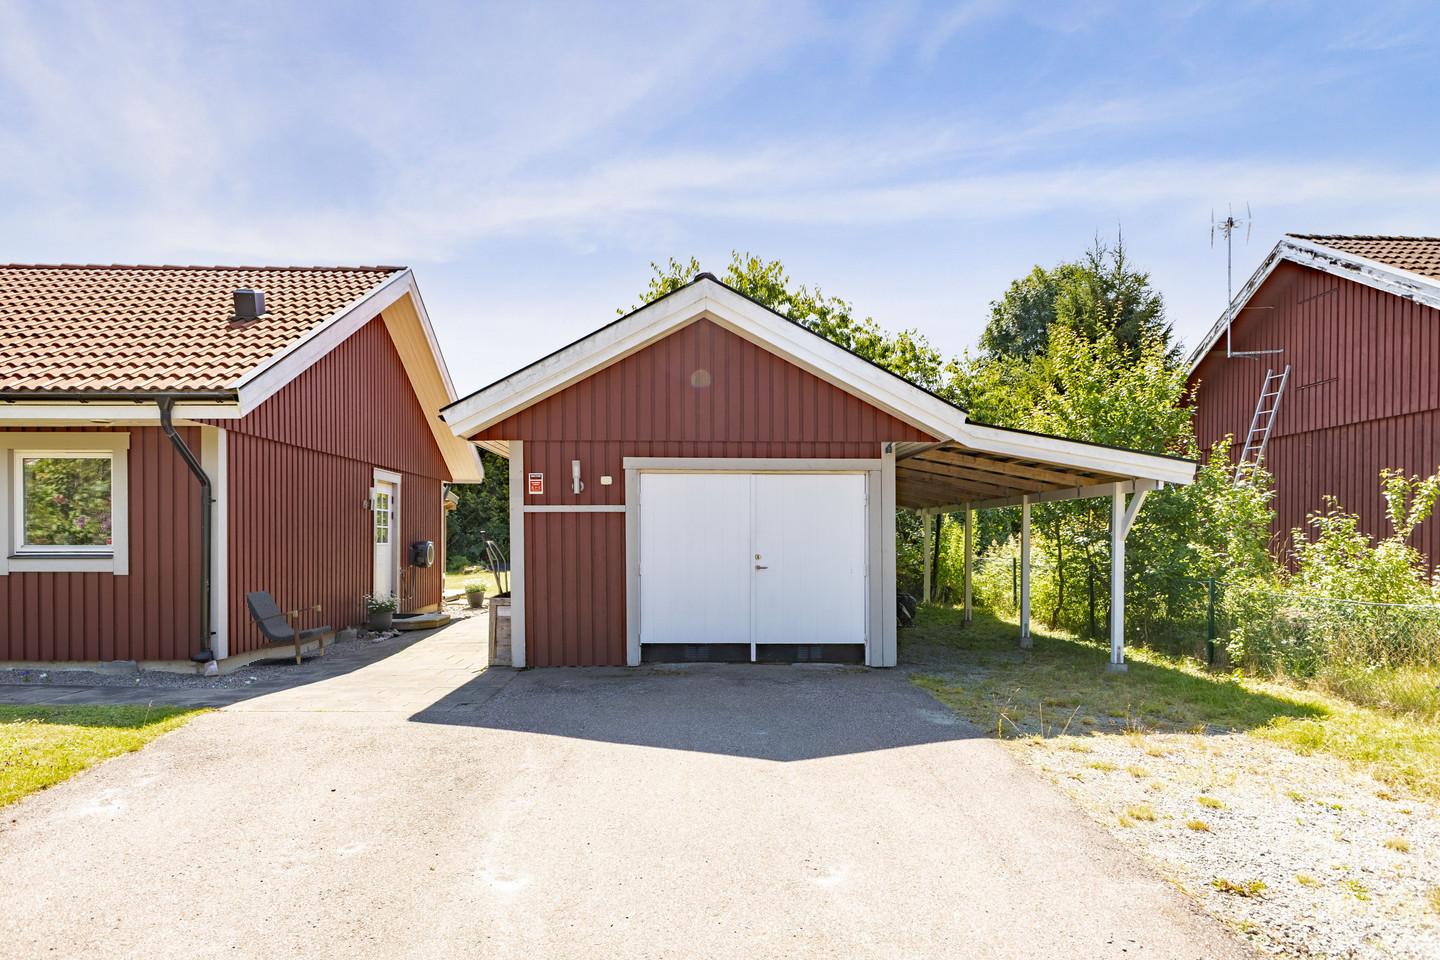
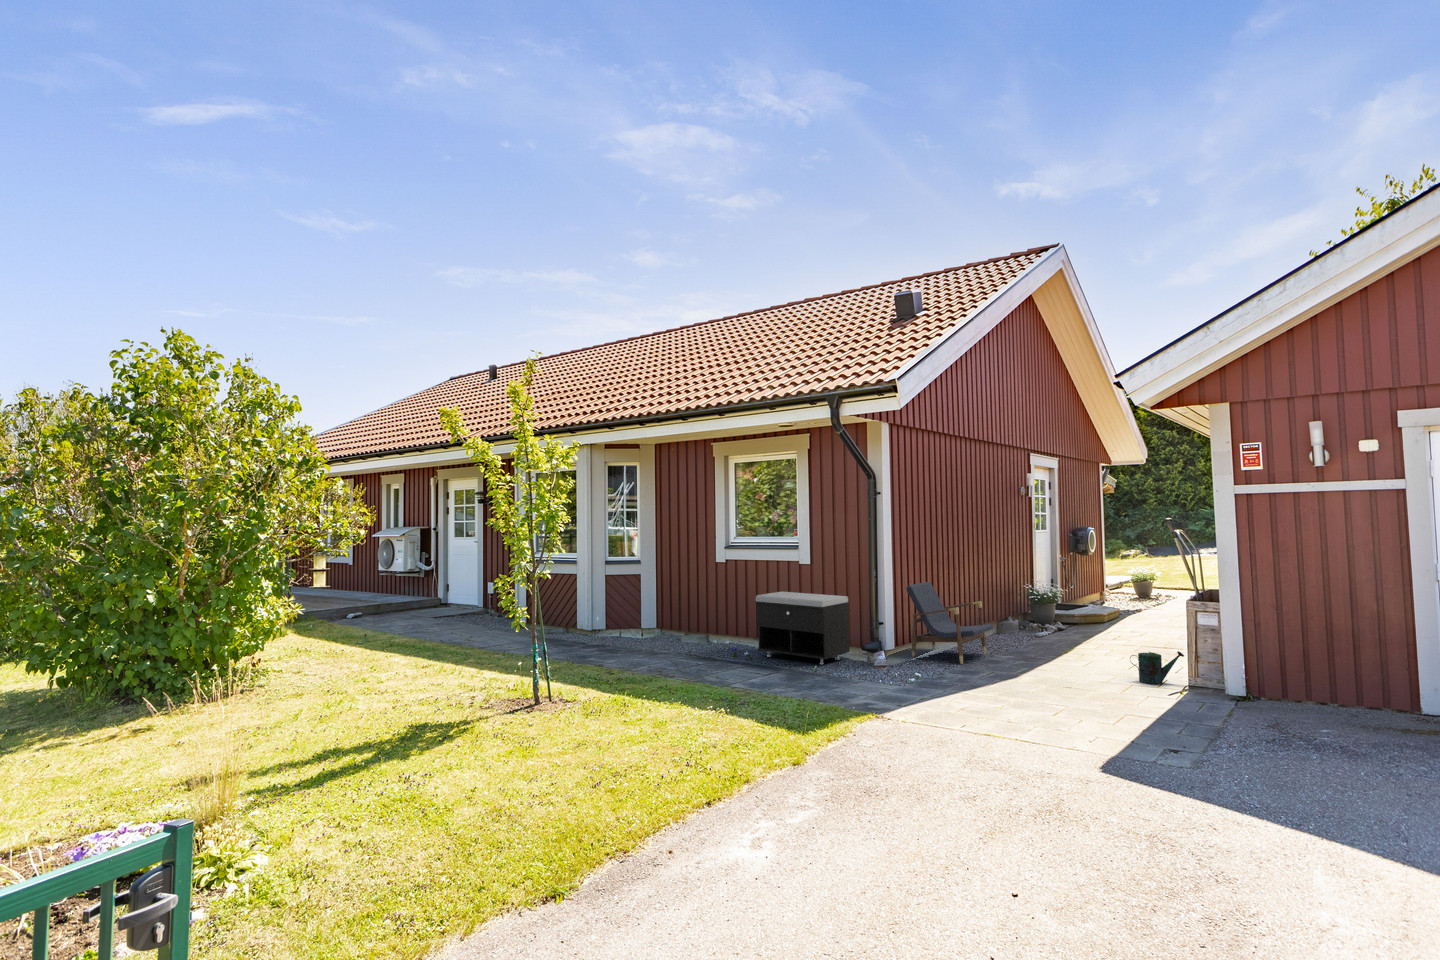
storage bench: none [50,608,174,684] -> present [756,592,849,664]
watering can: none [447,629,487,658] -> present [1132,651,1184,684]

